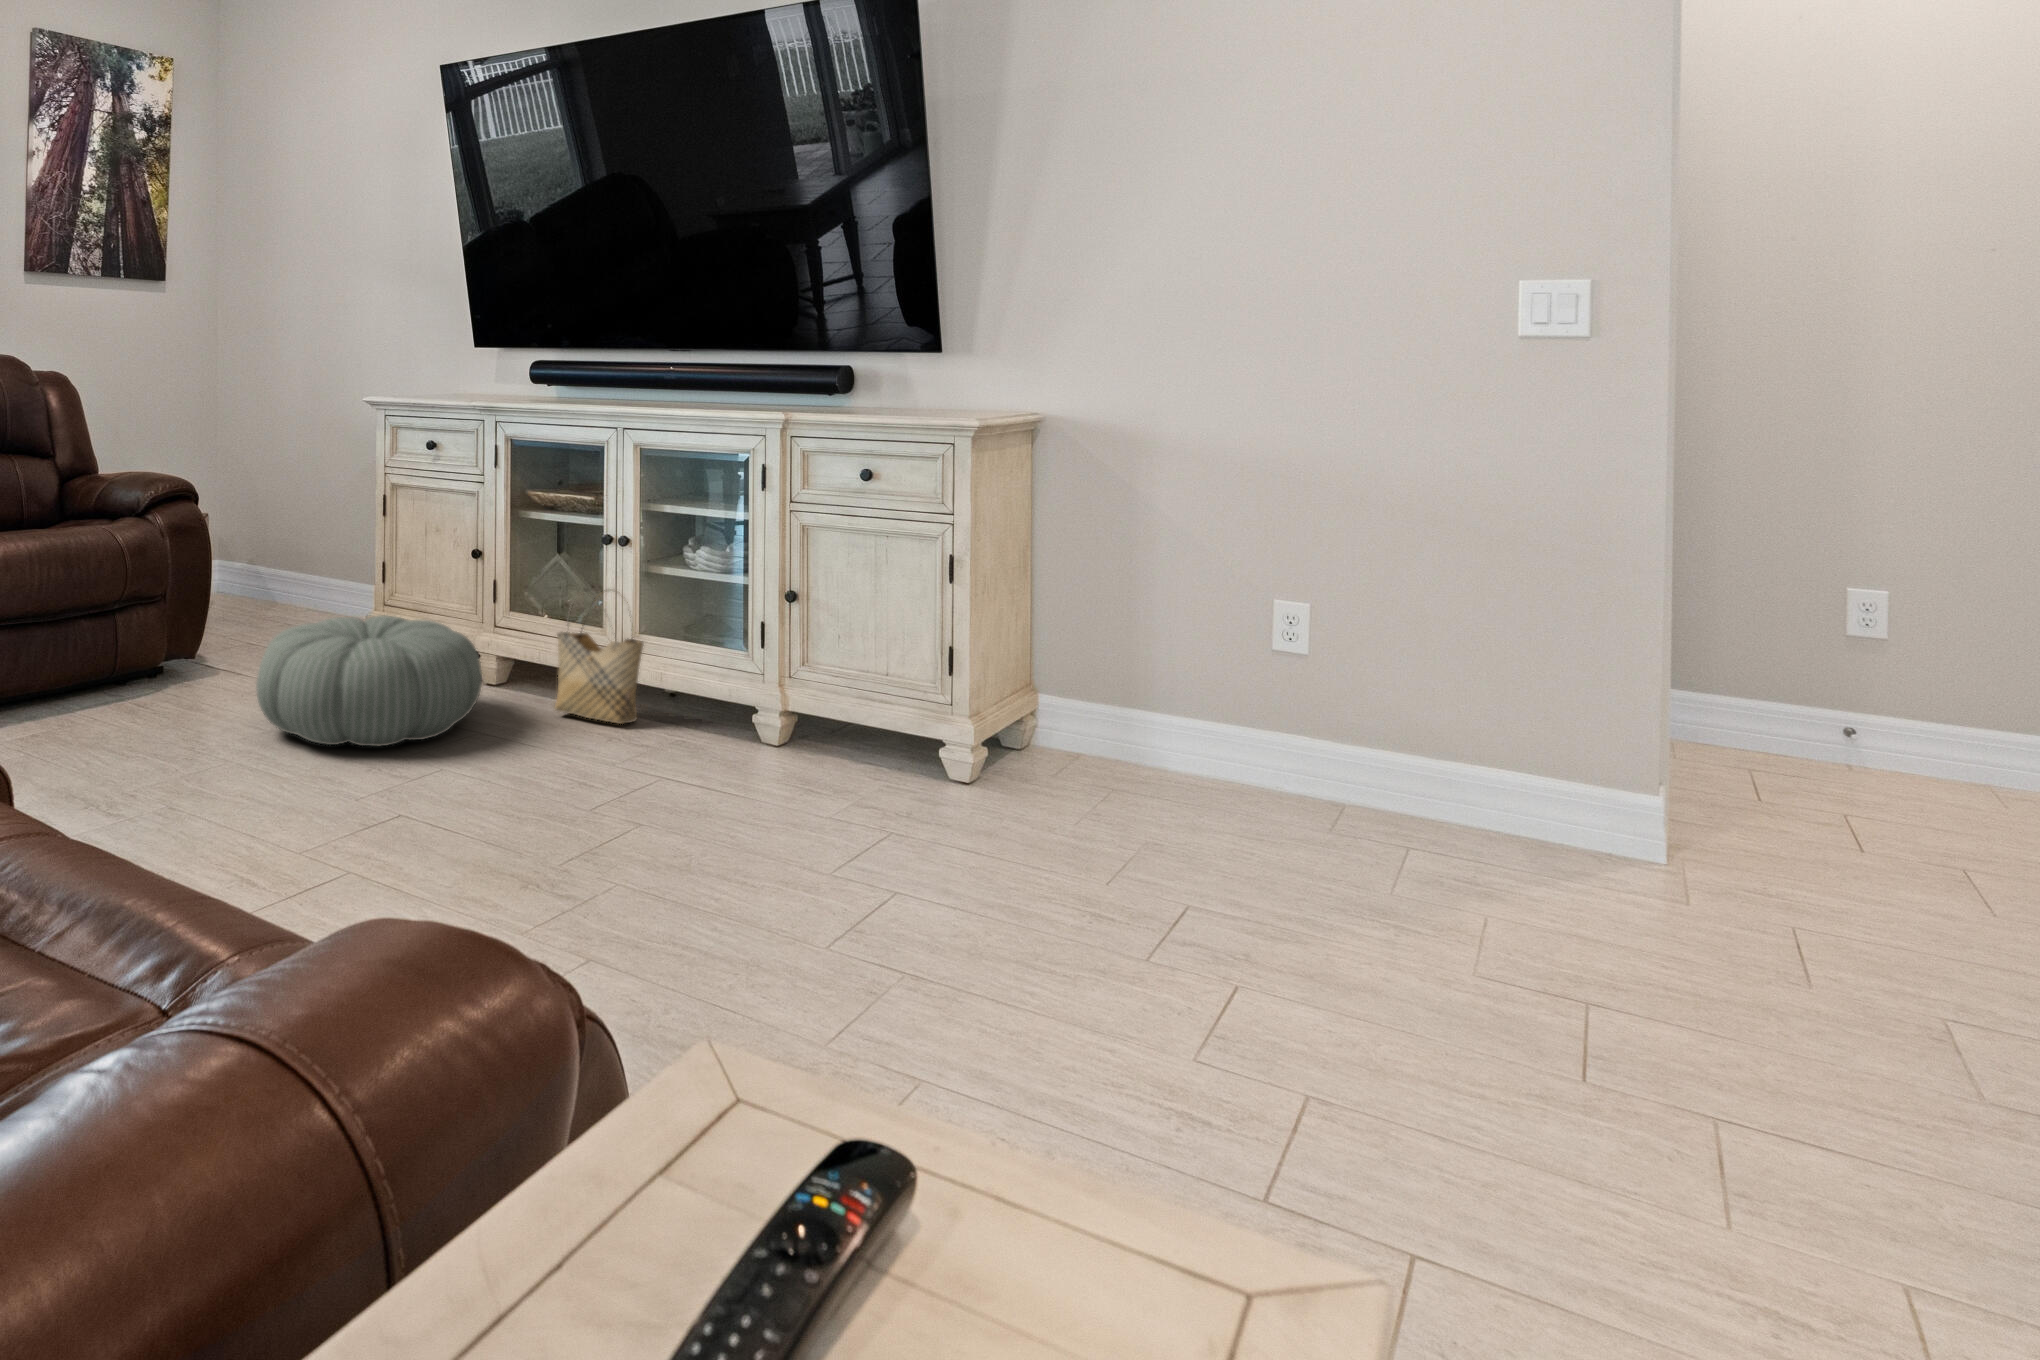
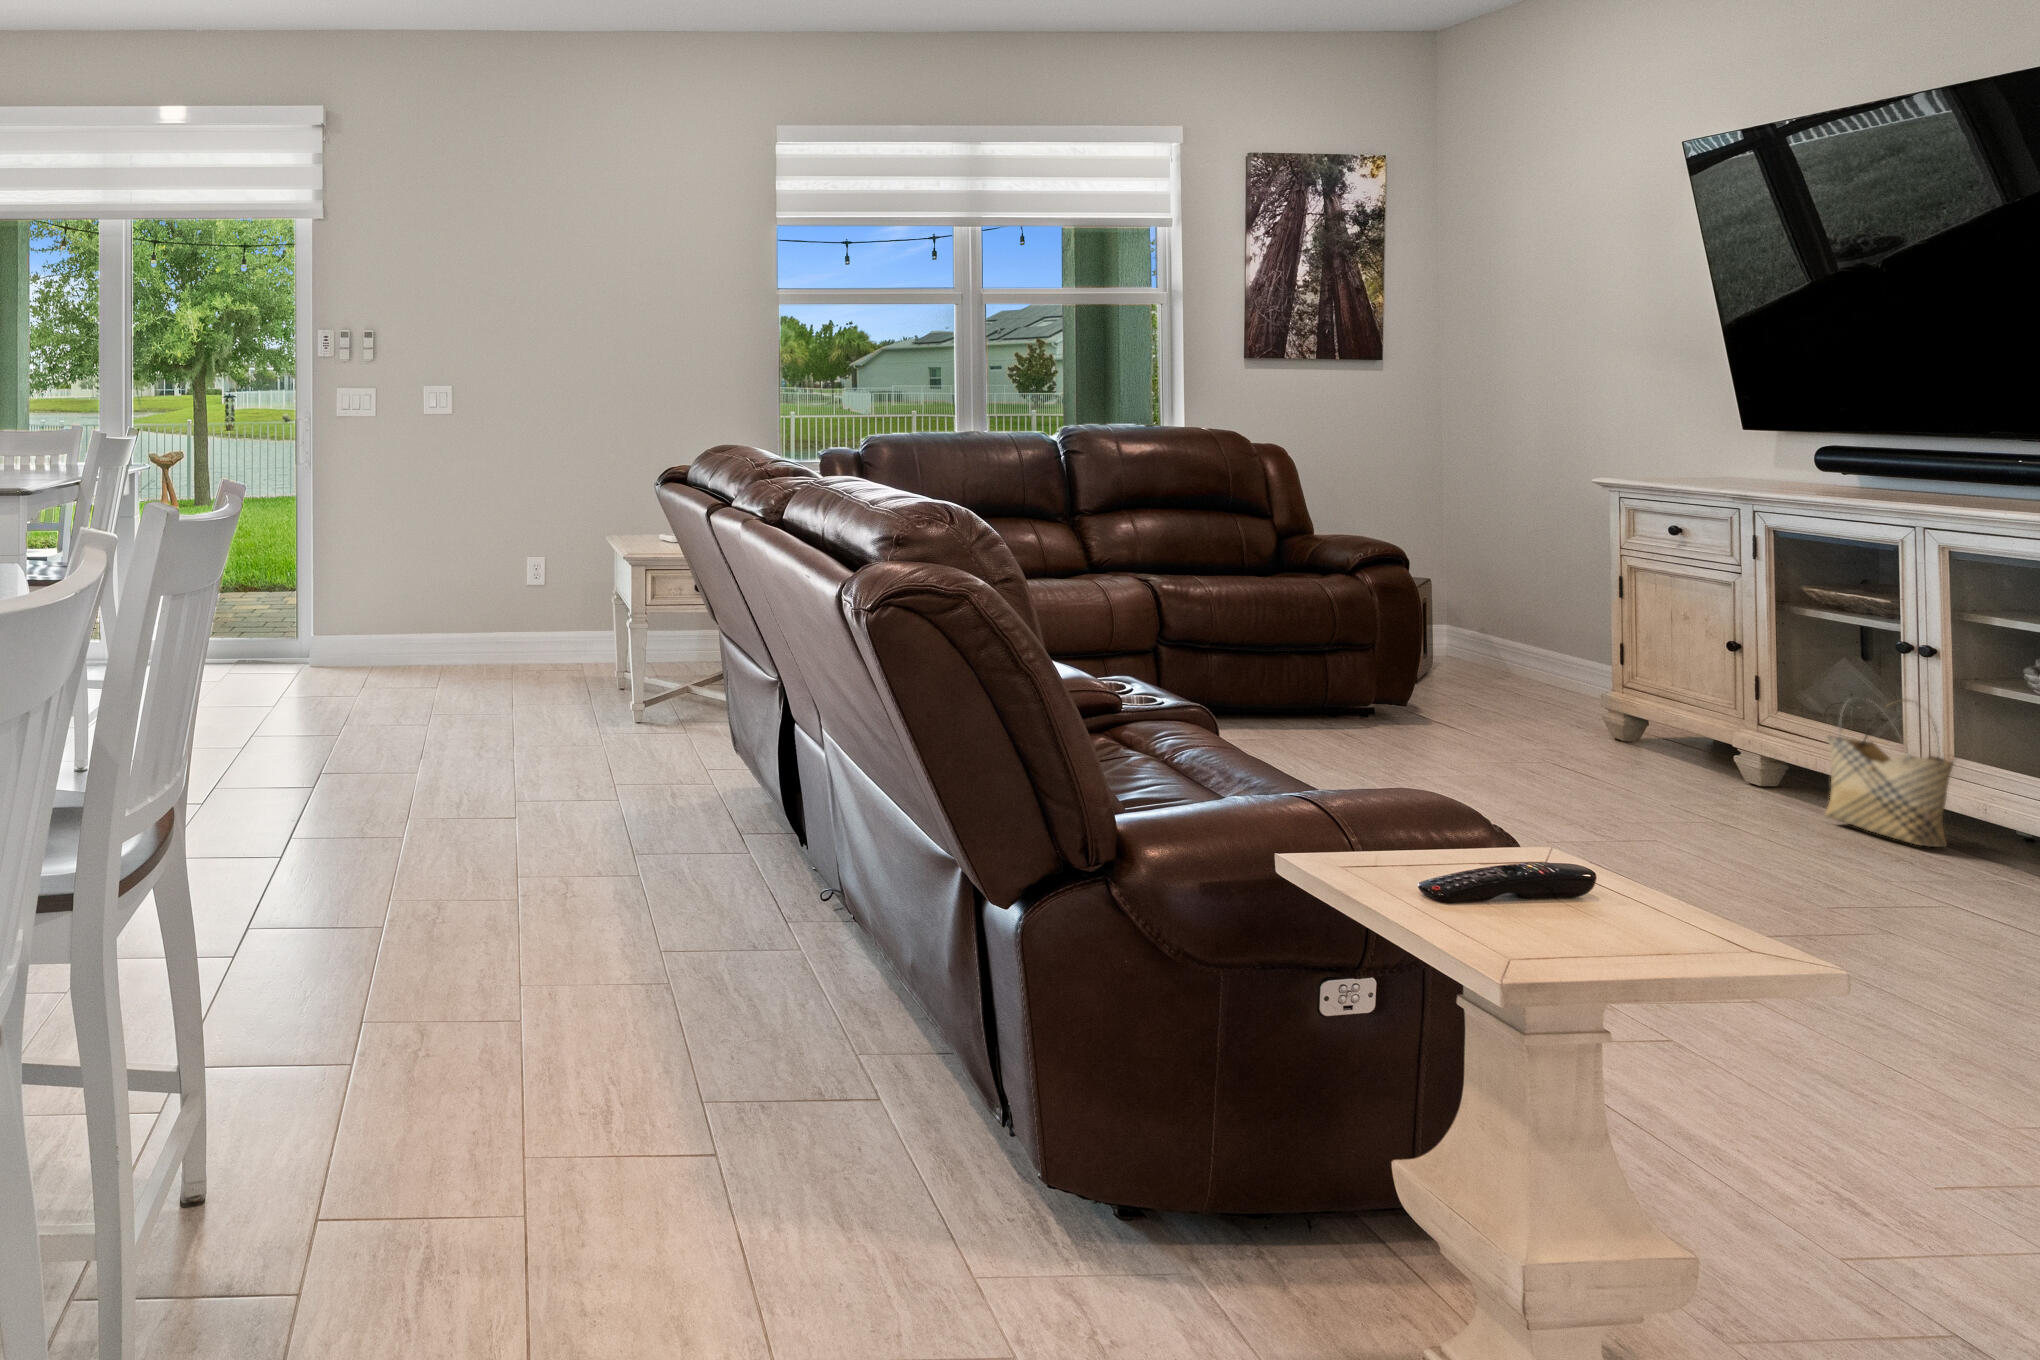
pouf: present [256,615,482,746] -> none [1457,684,1723,811]

